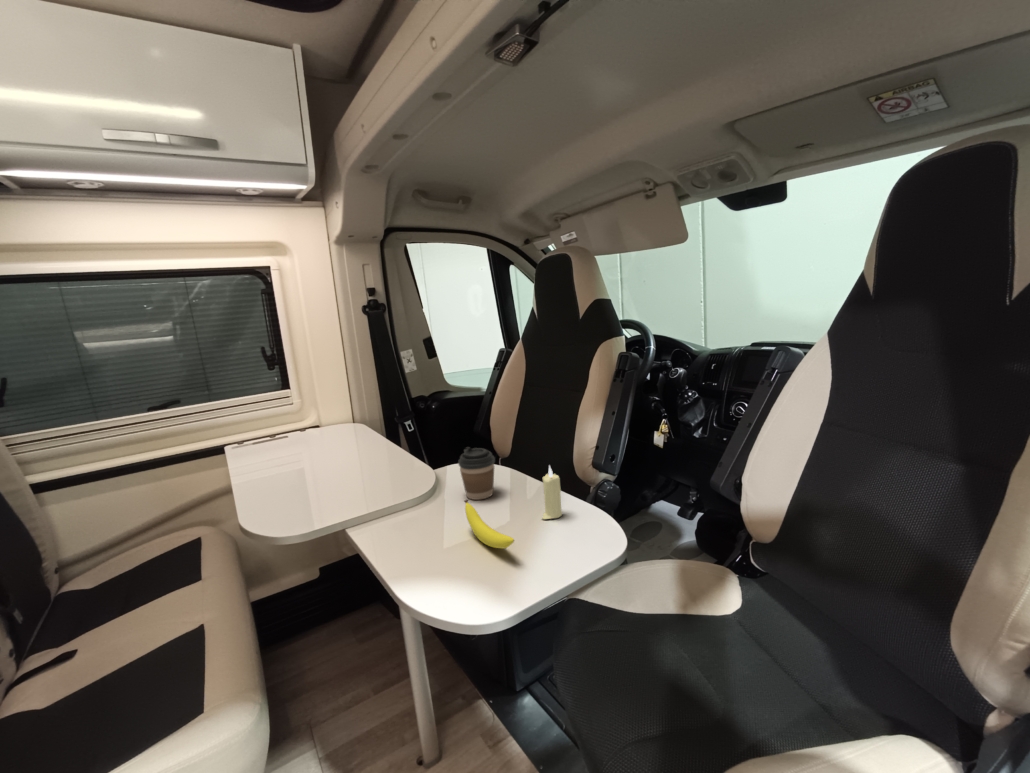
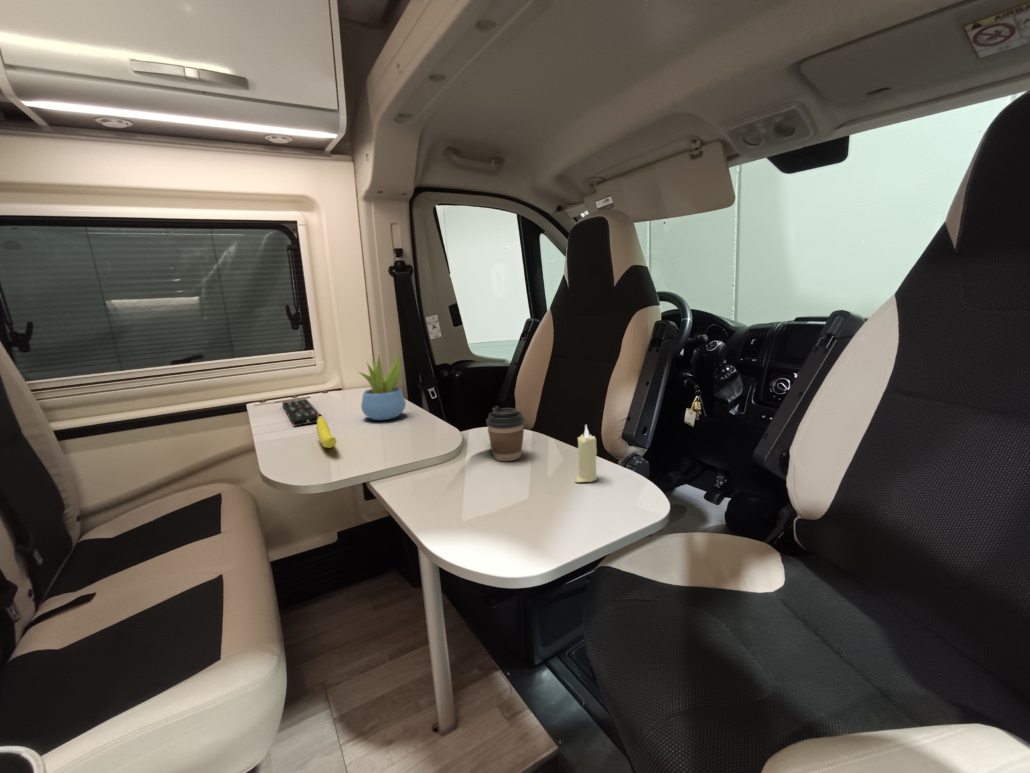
succulent plant: none [334,392,382,461] -> present [360,353,406,420]
remote control: none [260,439,301,472] -> present [282,398,319,426]
banana: present [464,500,514,548] -> present [317,414,336,448]

